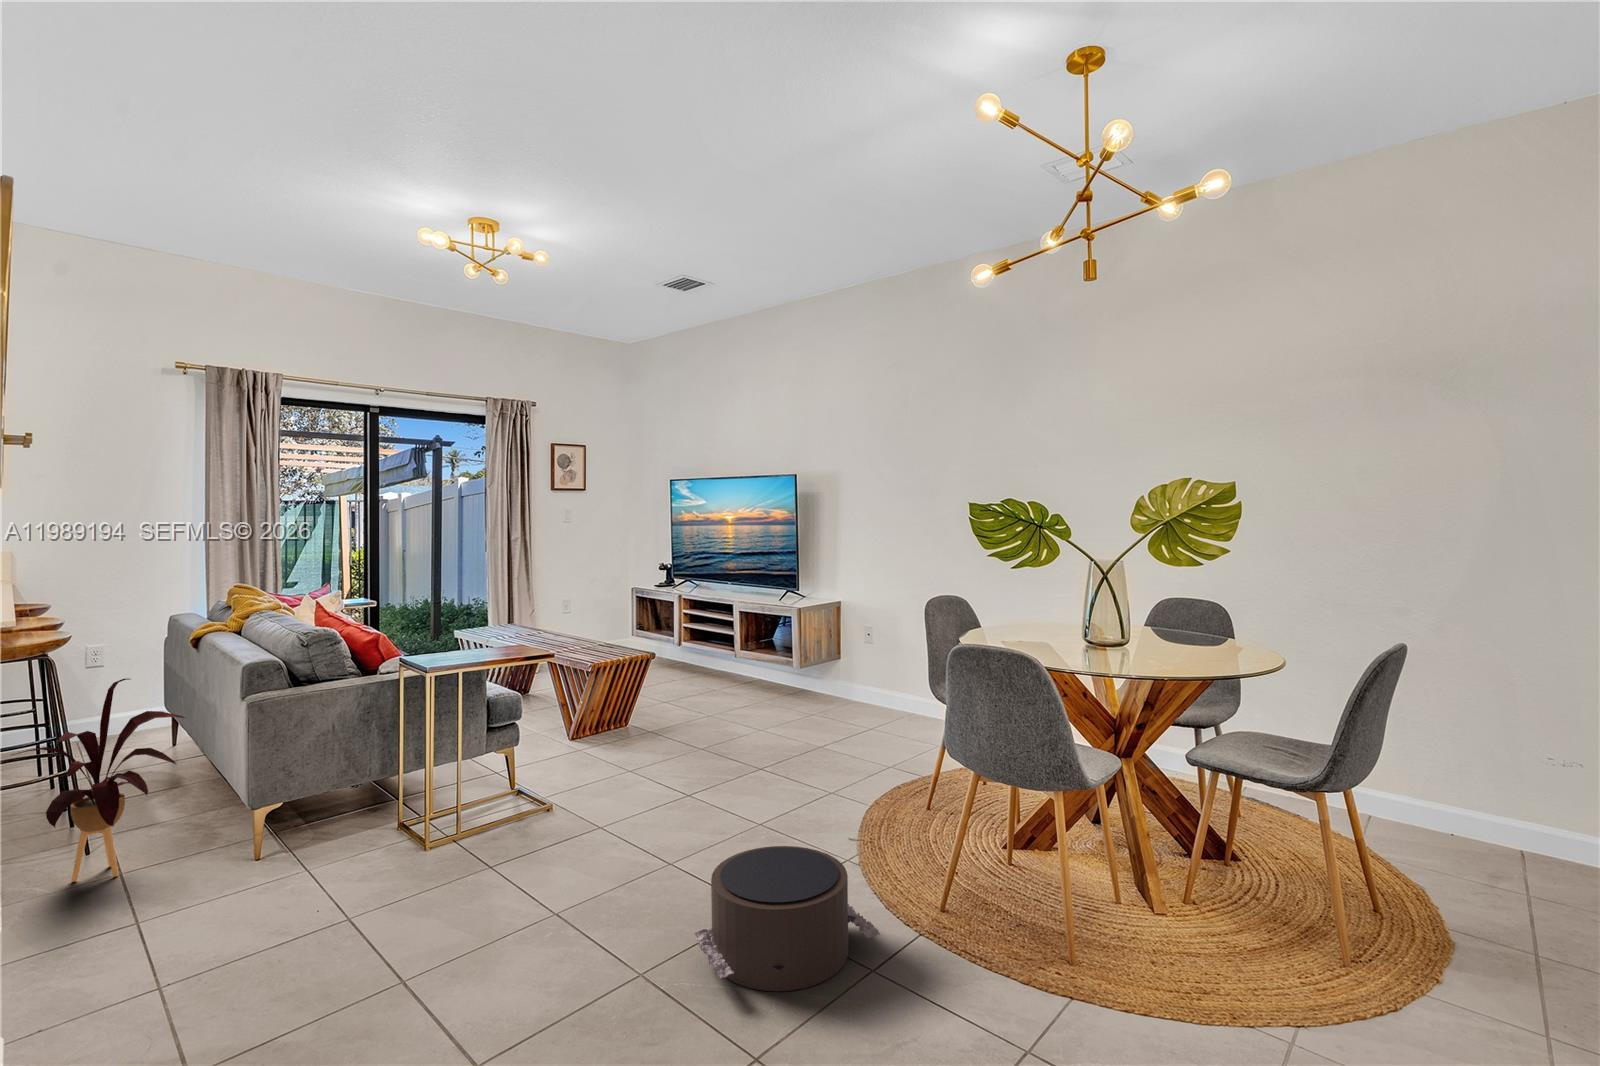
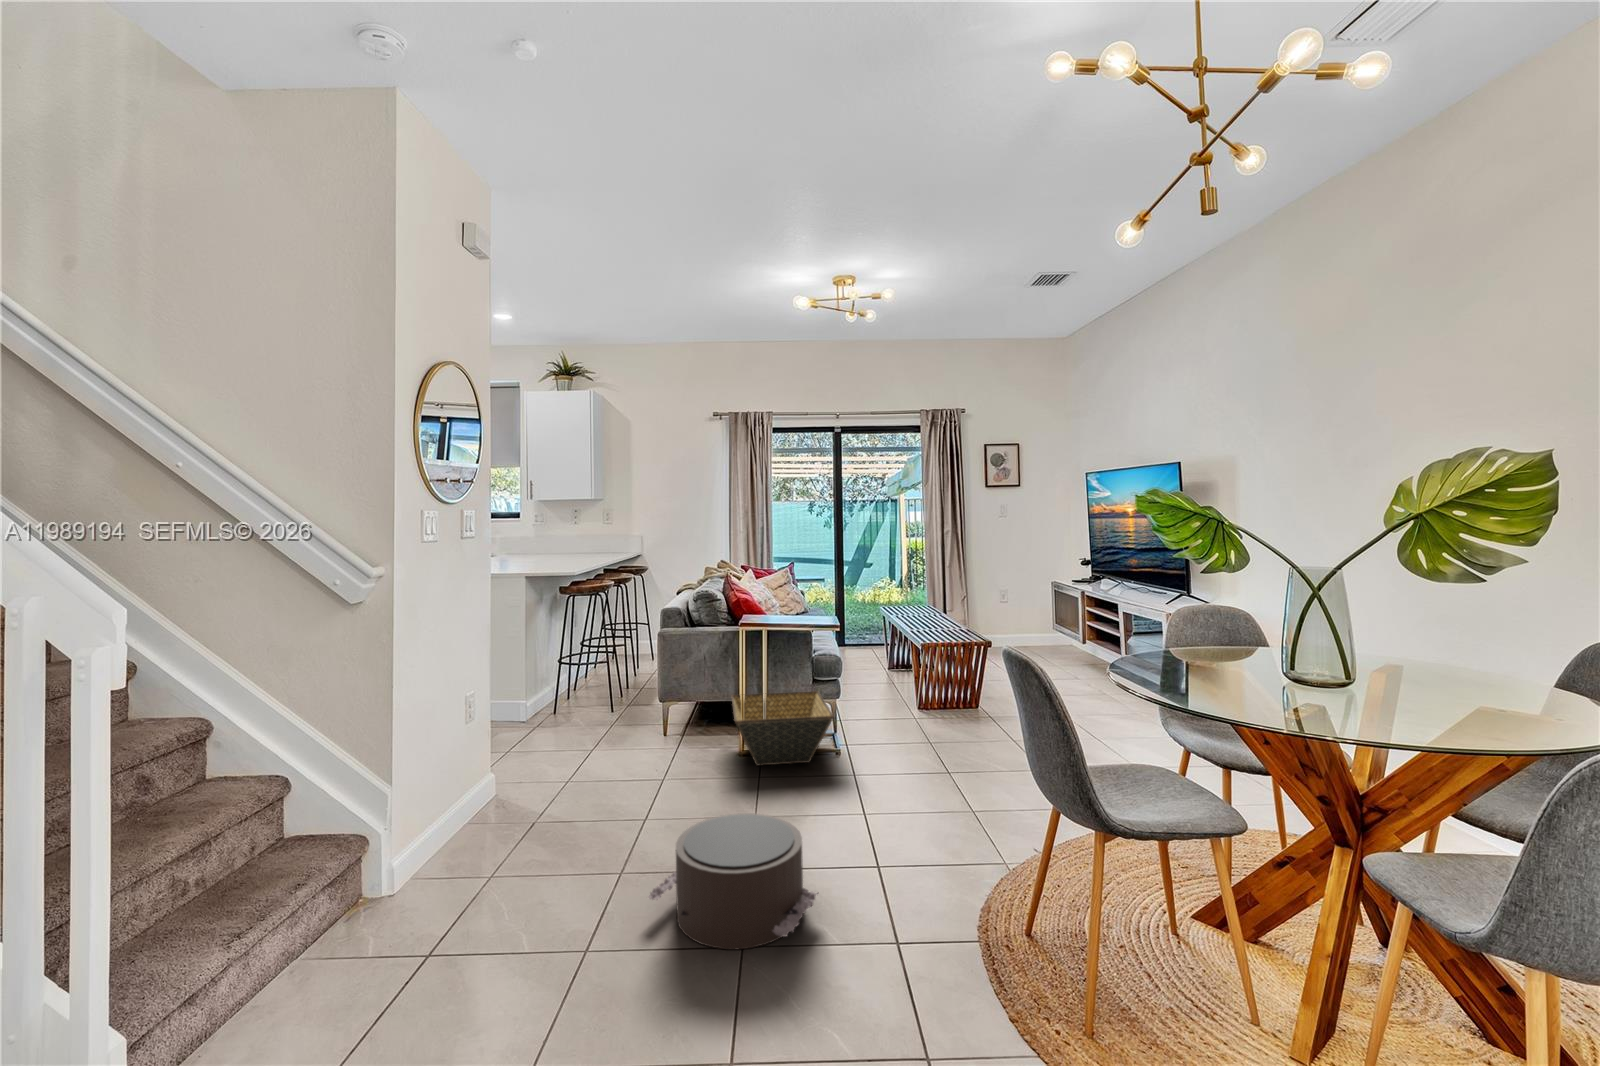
house plant: present [12,679,185,882] -> none [549,603,627,714]
basket: none [455,738,627,841] -> present [732,691,834,766]

